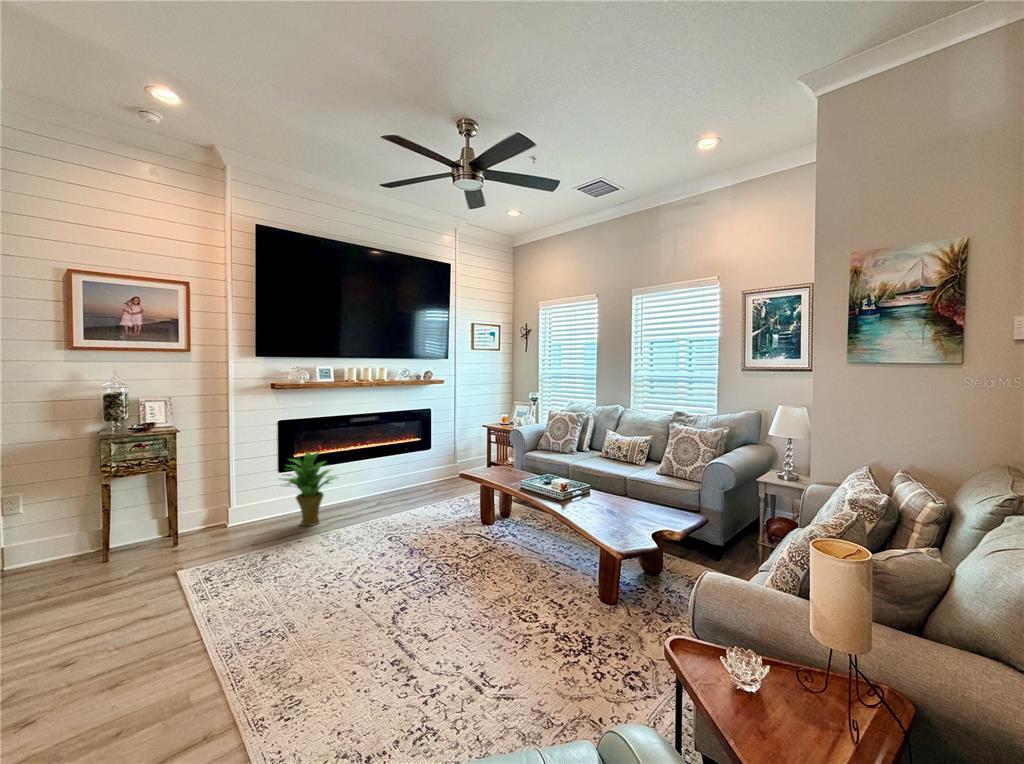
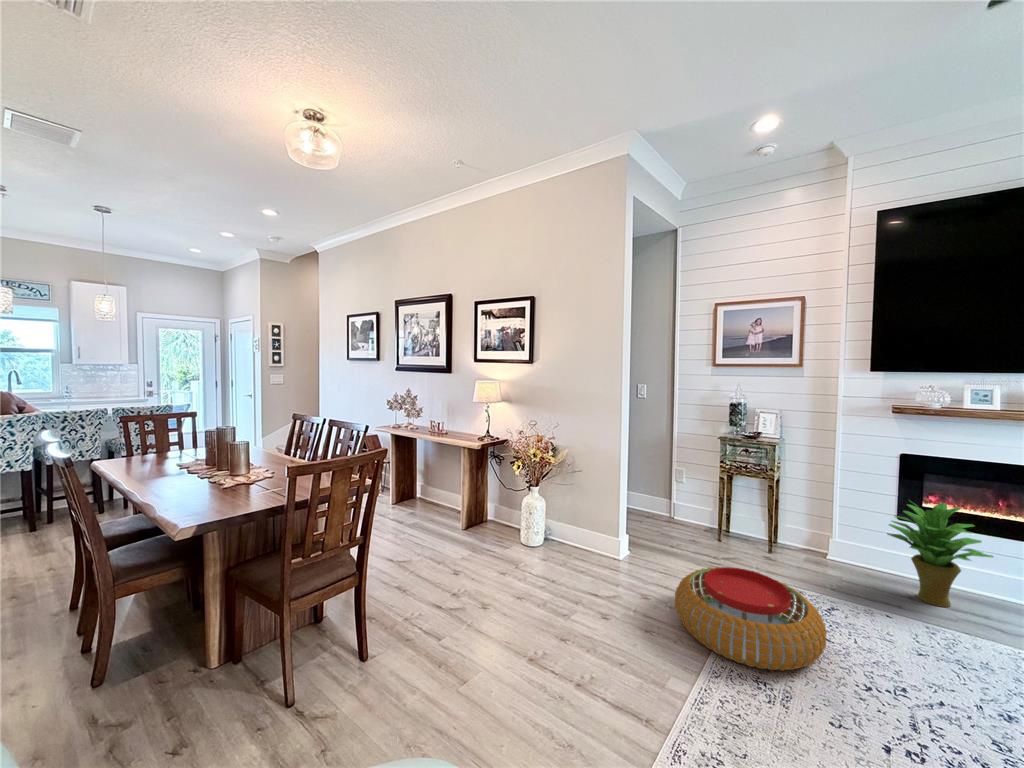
pouf: none [127,549,294,649] -> present [675,567,827,671]

